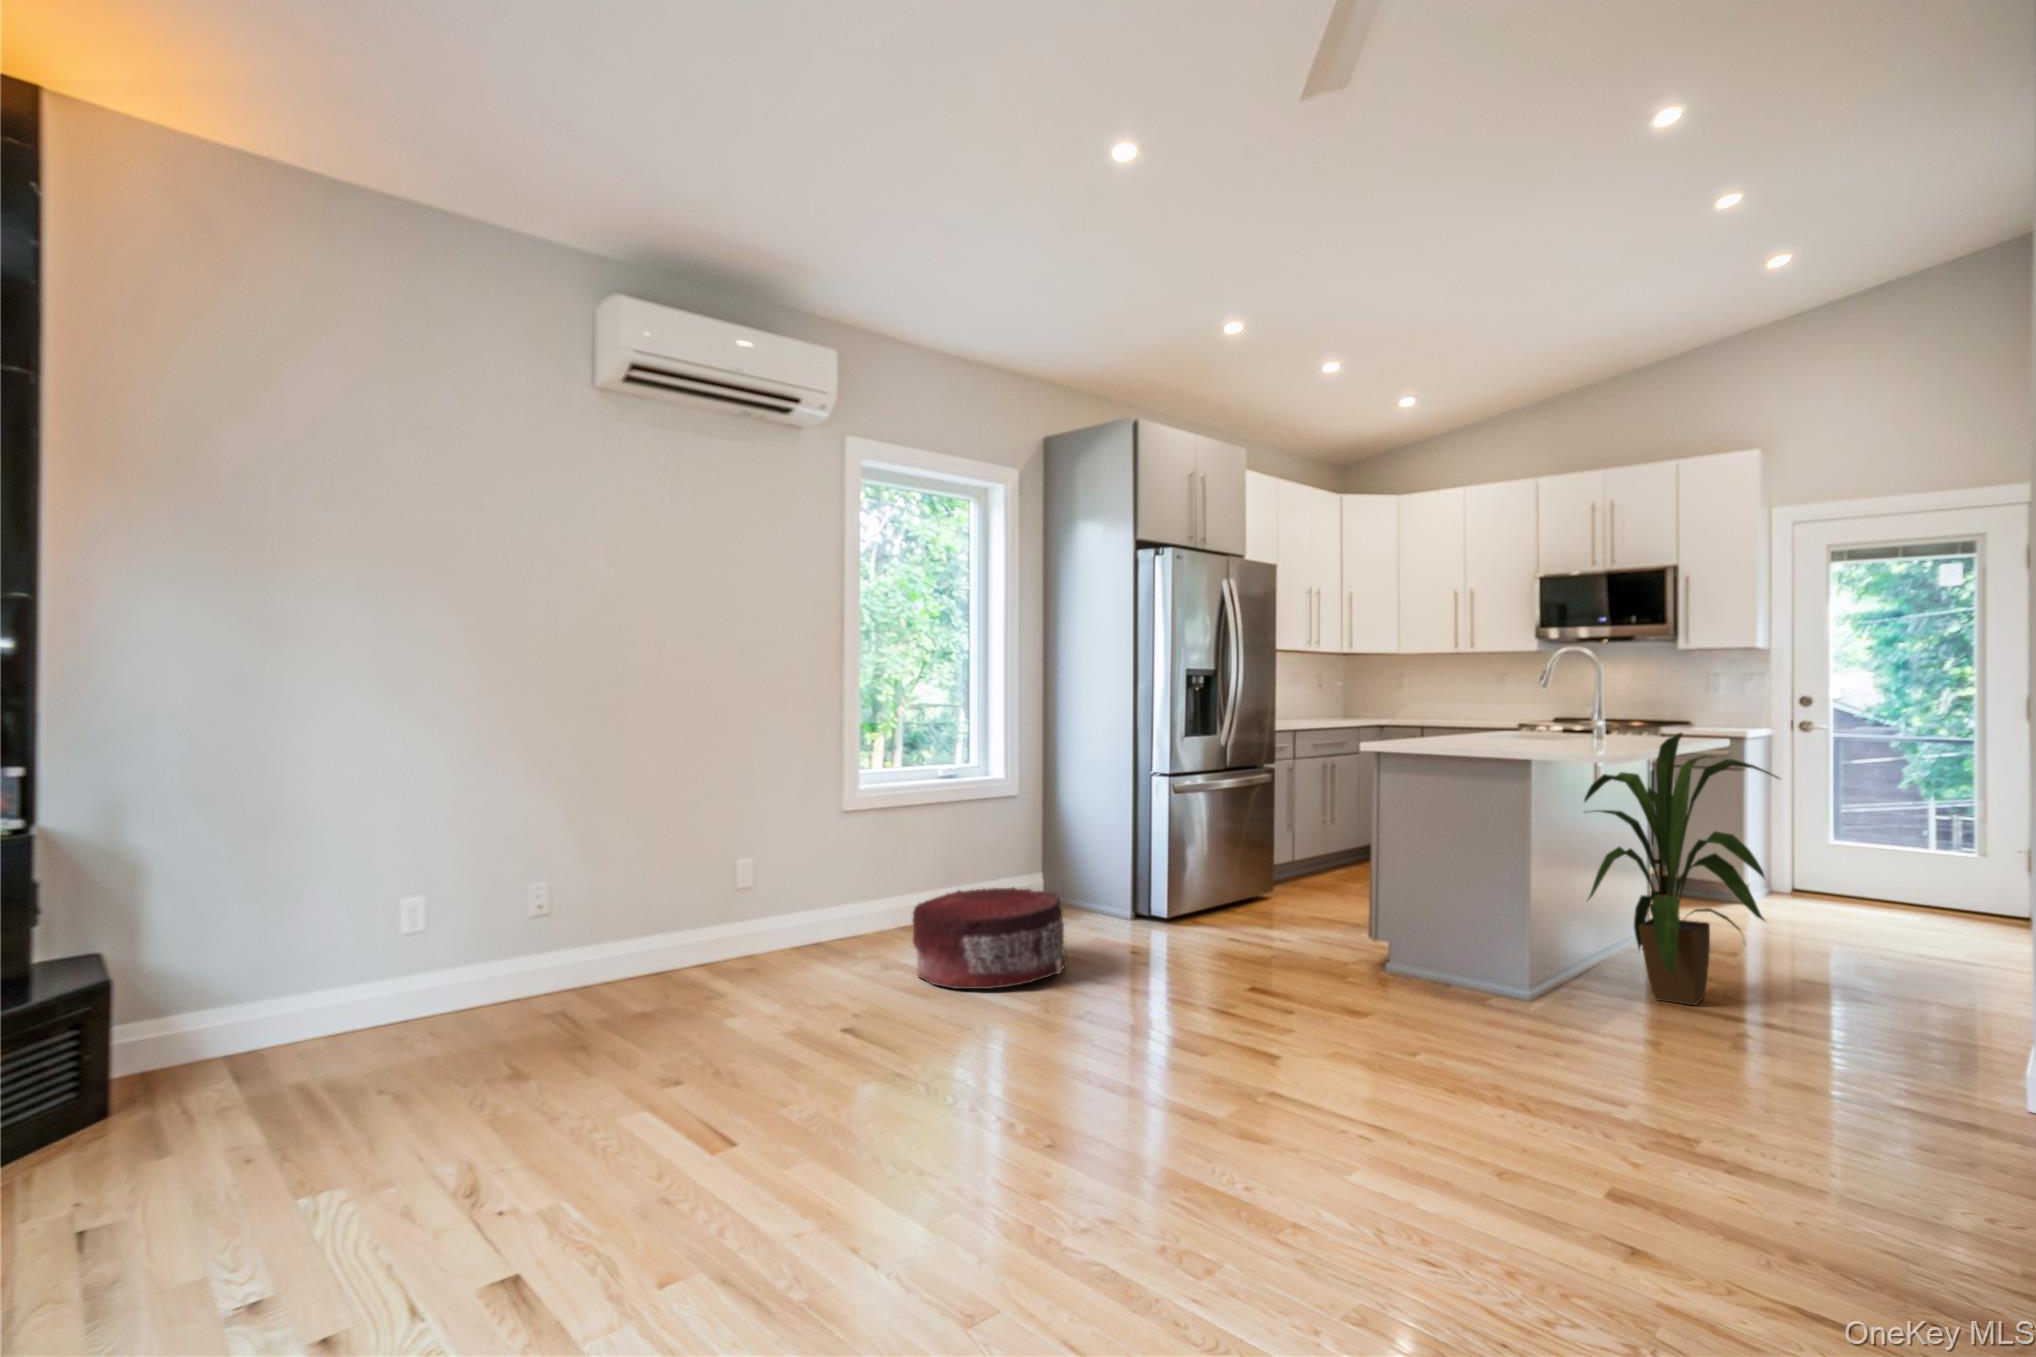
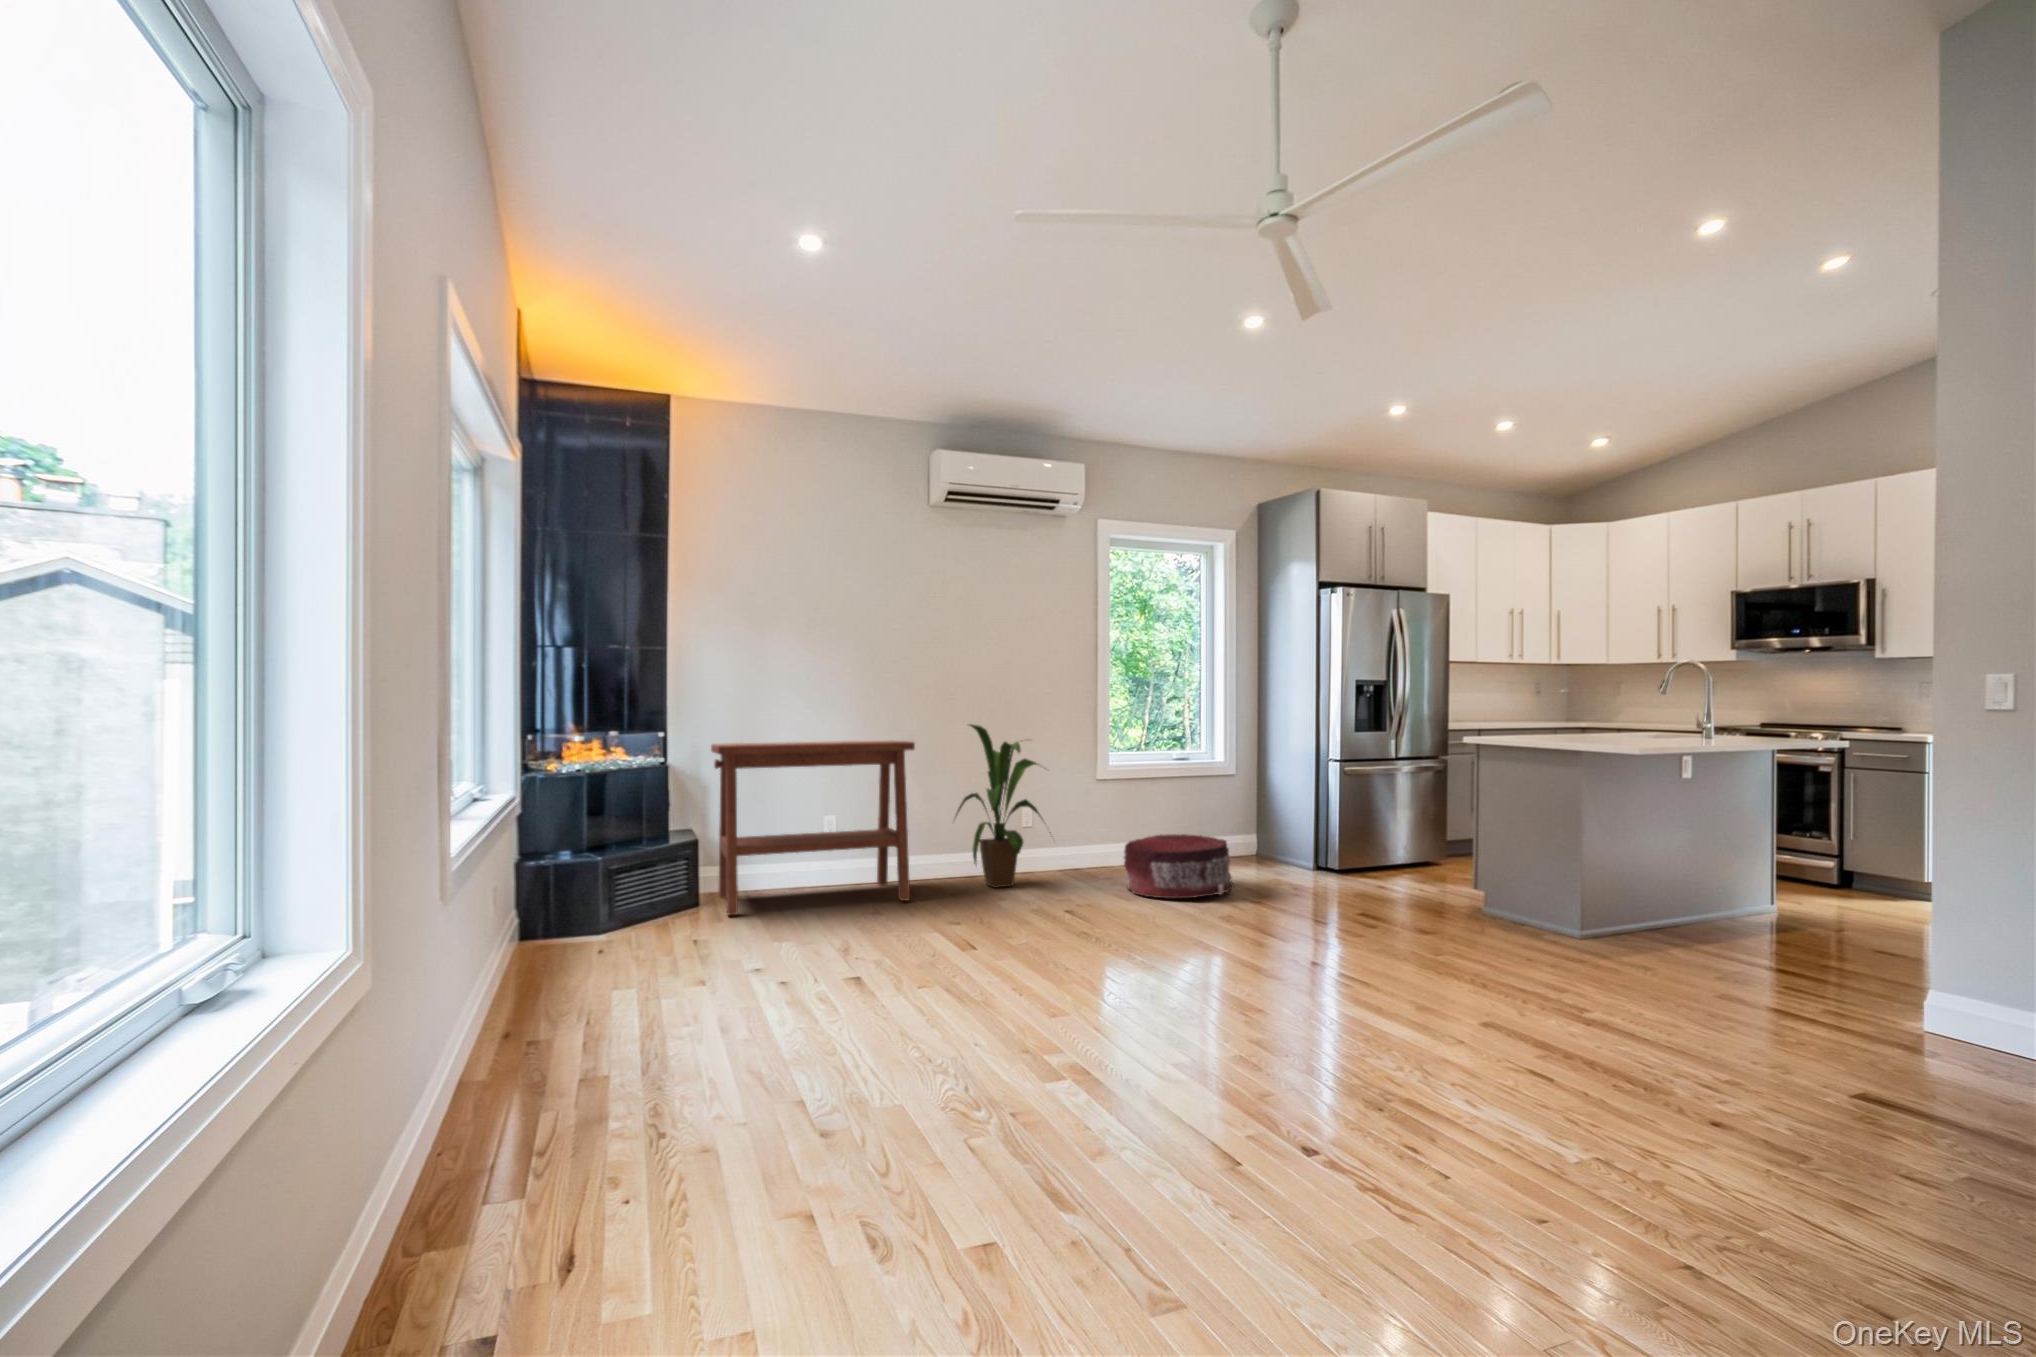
house plant: present [1584,733,1779,1005] -> present [956,724,1046,888]
side table: none [145,767,577,1132] -> present [711,741,915,915]

